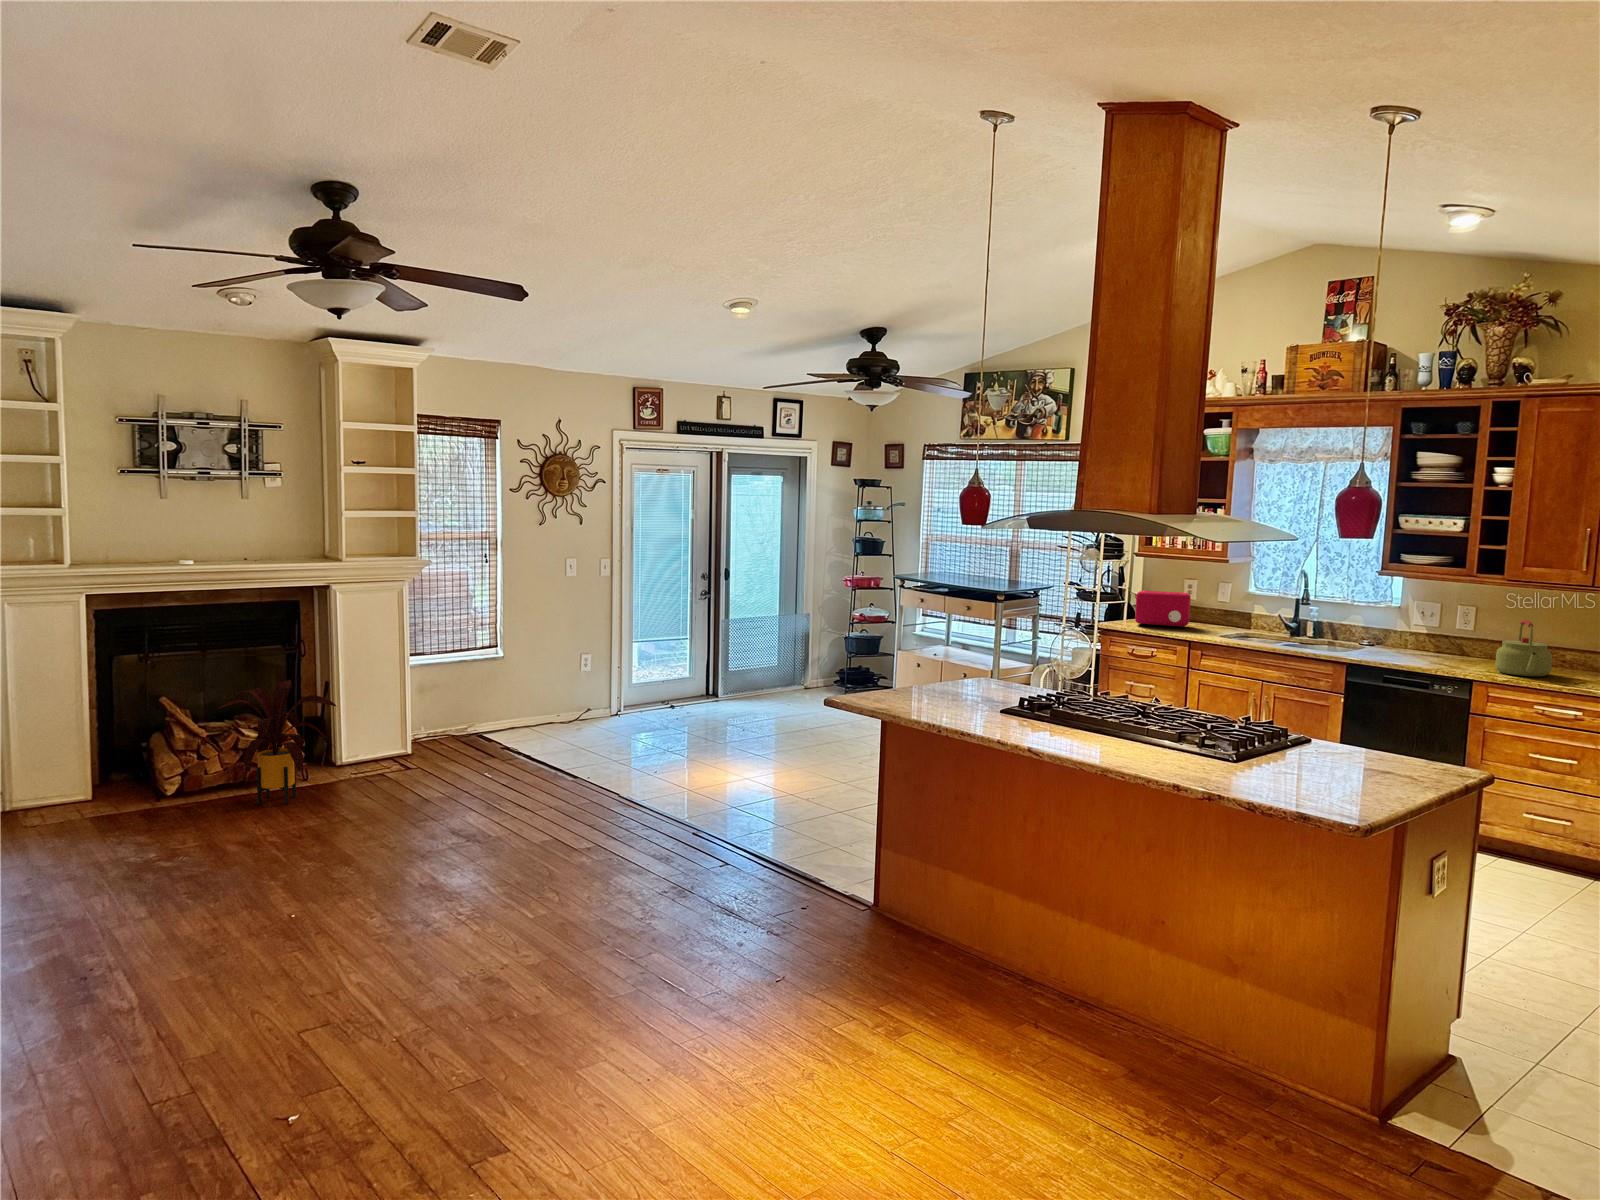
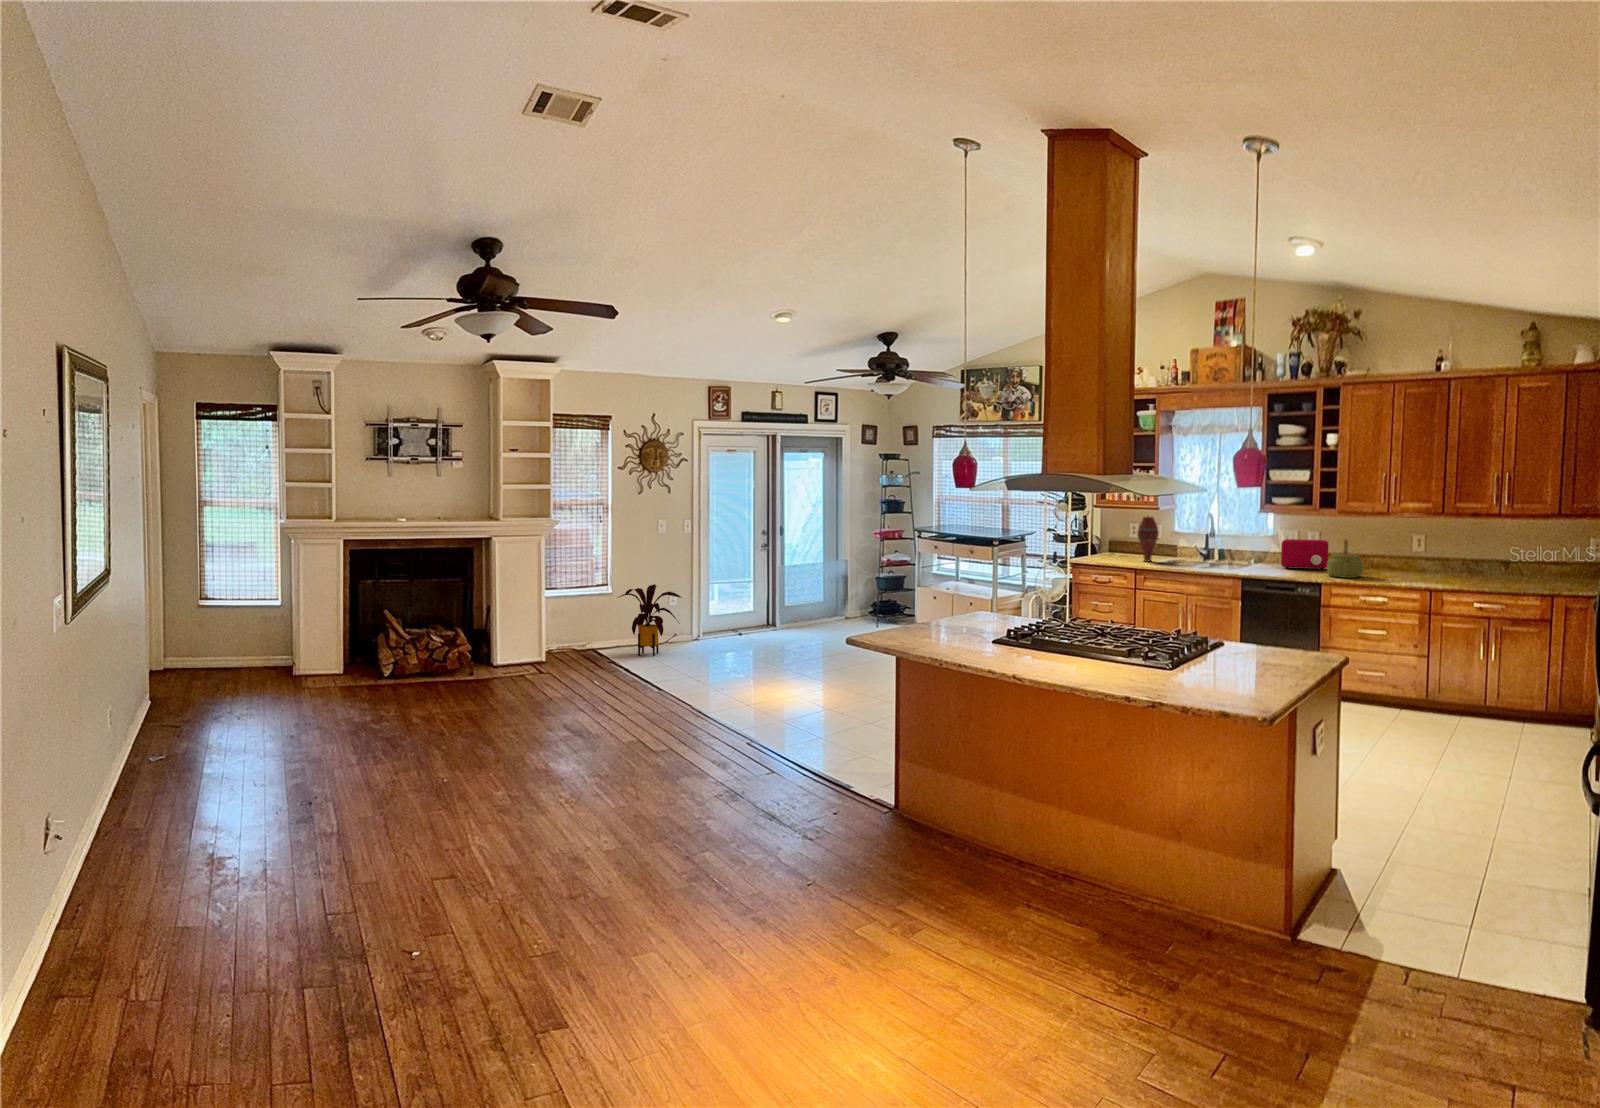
vase: none [1204,573,1233,635] -> present [1137,516,1159,561]
toaster: present [1135,591,1191,628] -> present [1281,539,1329,570]
house plant: present [216,680,336,805] -> present [617,584,681,656]

